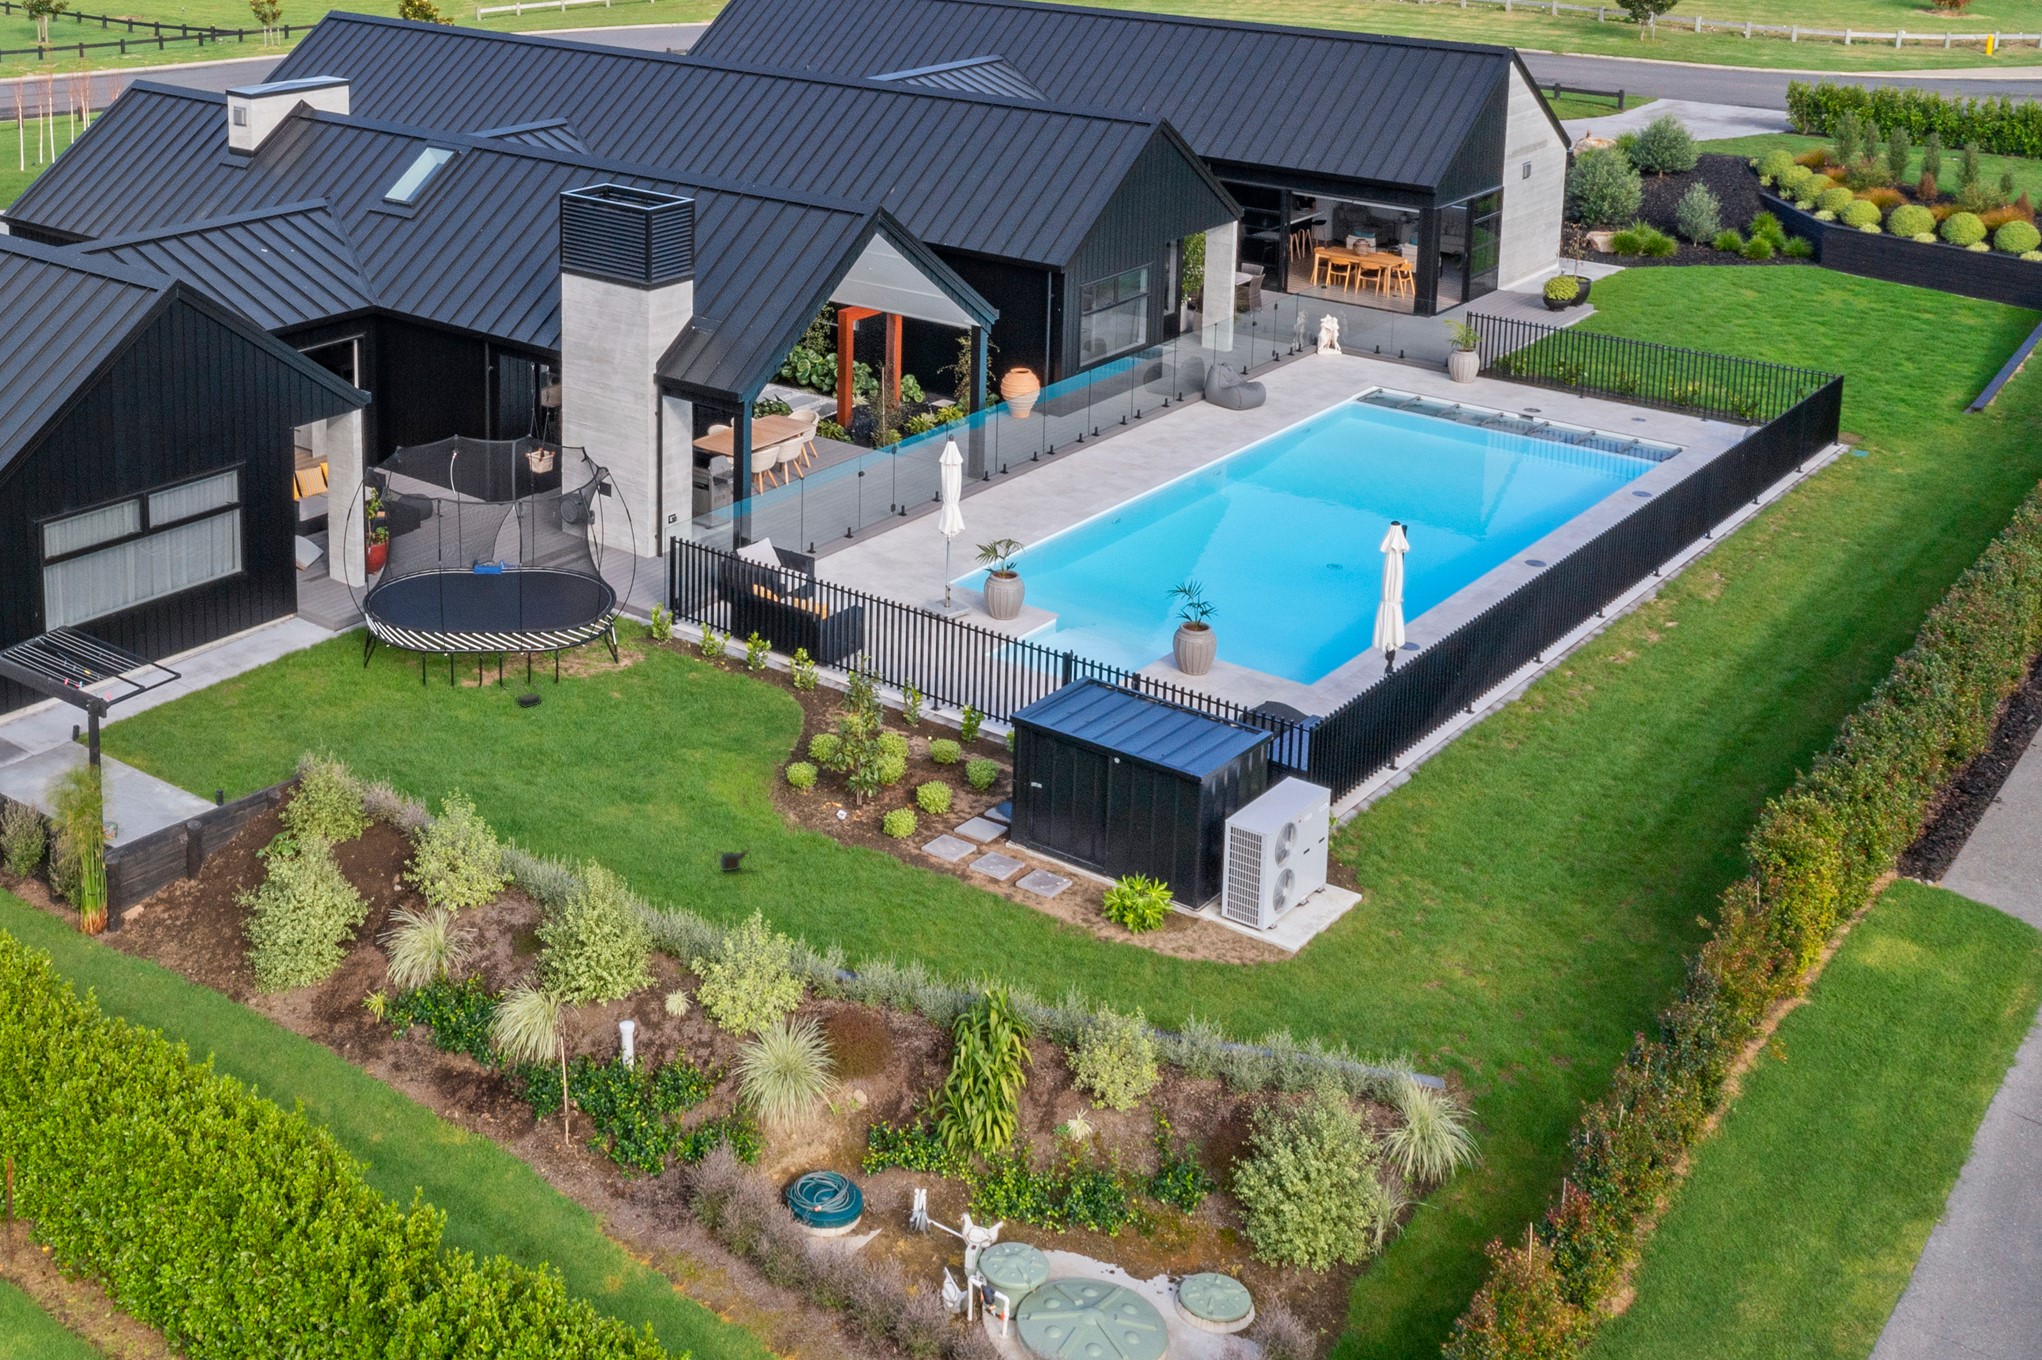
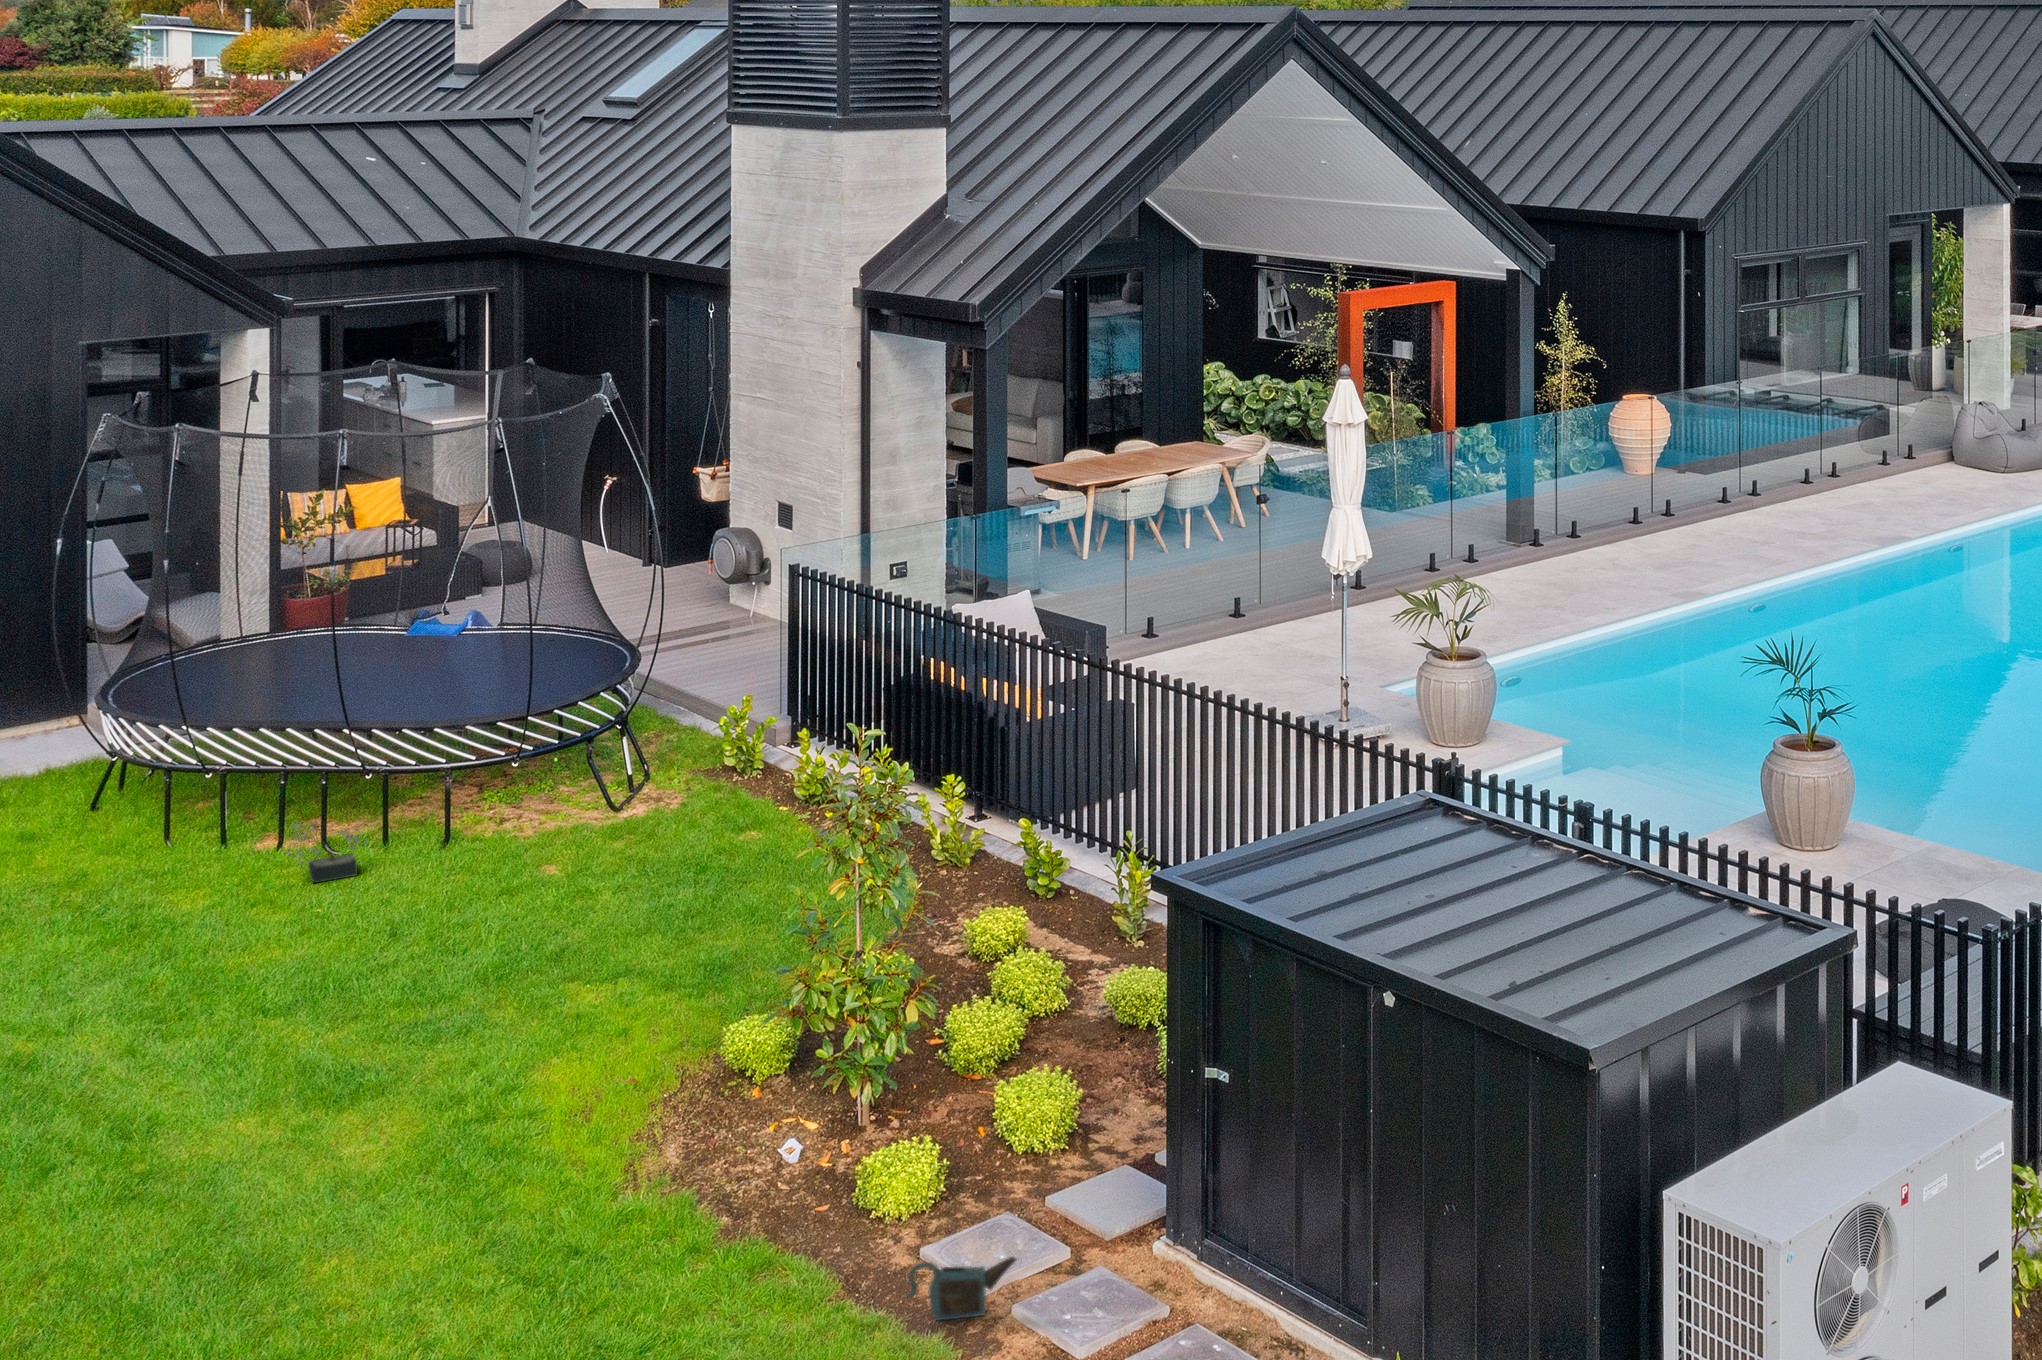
watering can: present [715,850,749,871] -> present [908,1257,1016,1320]

